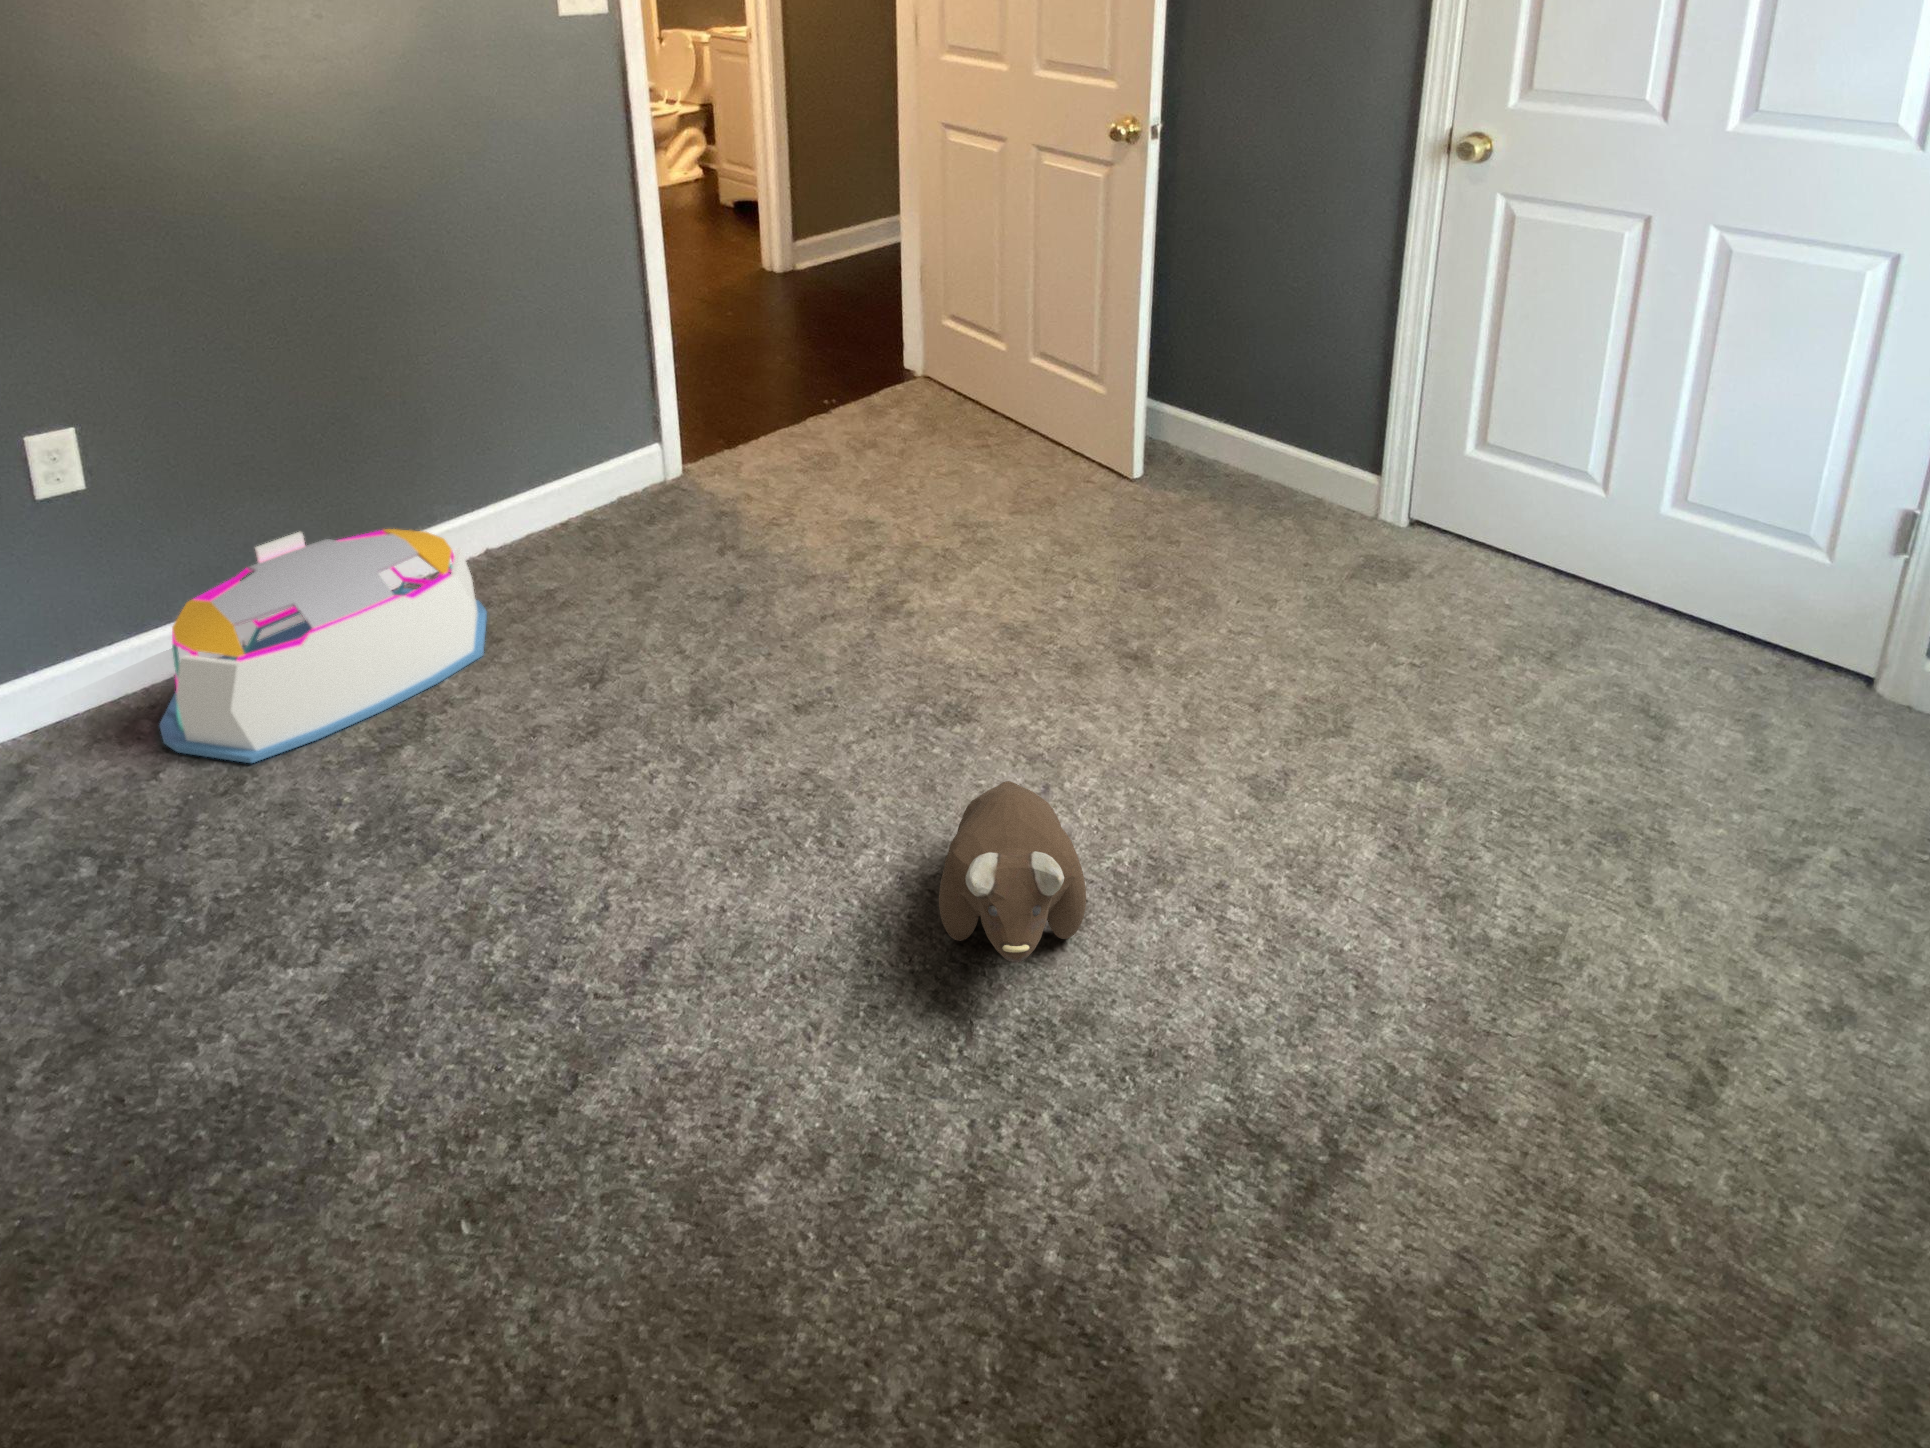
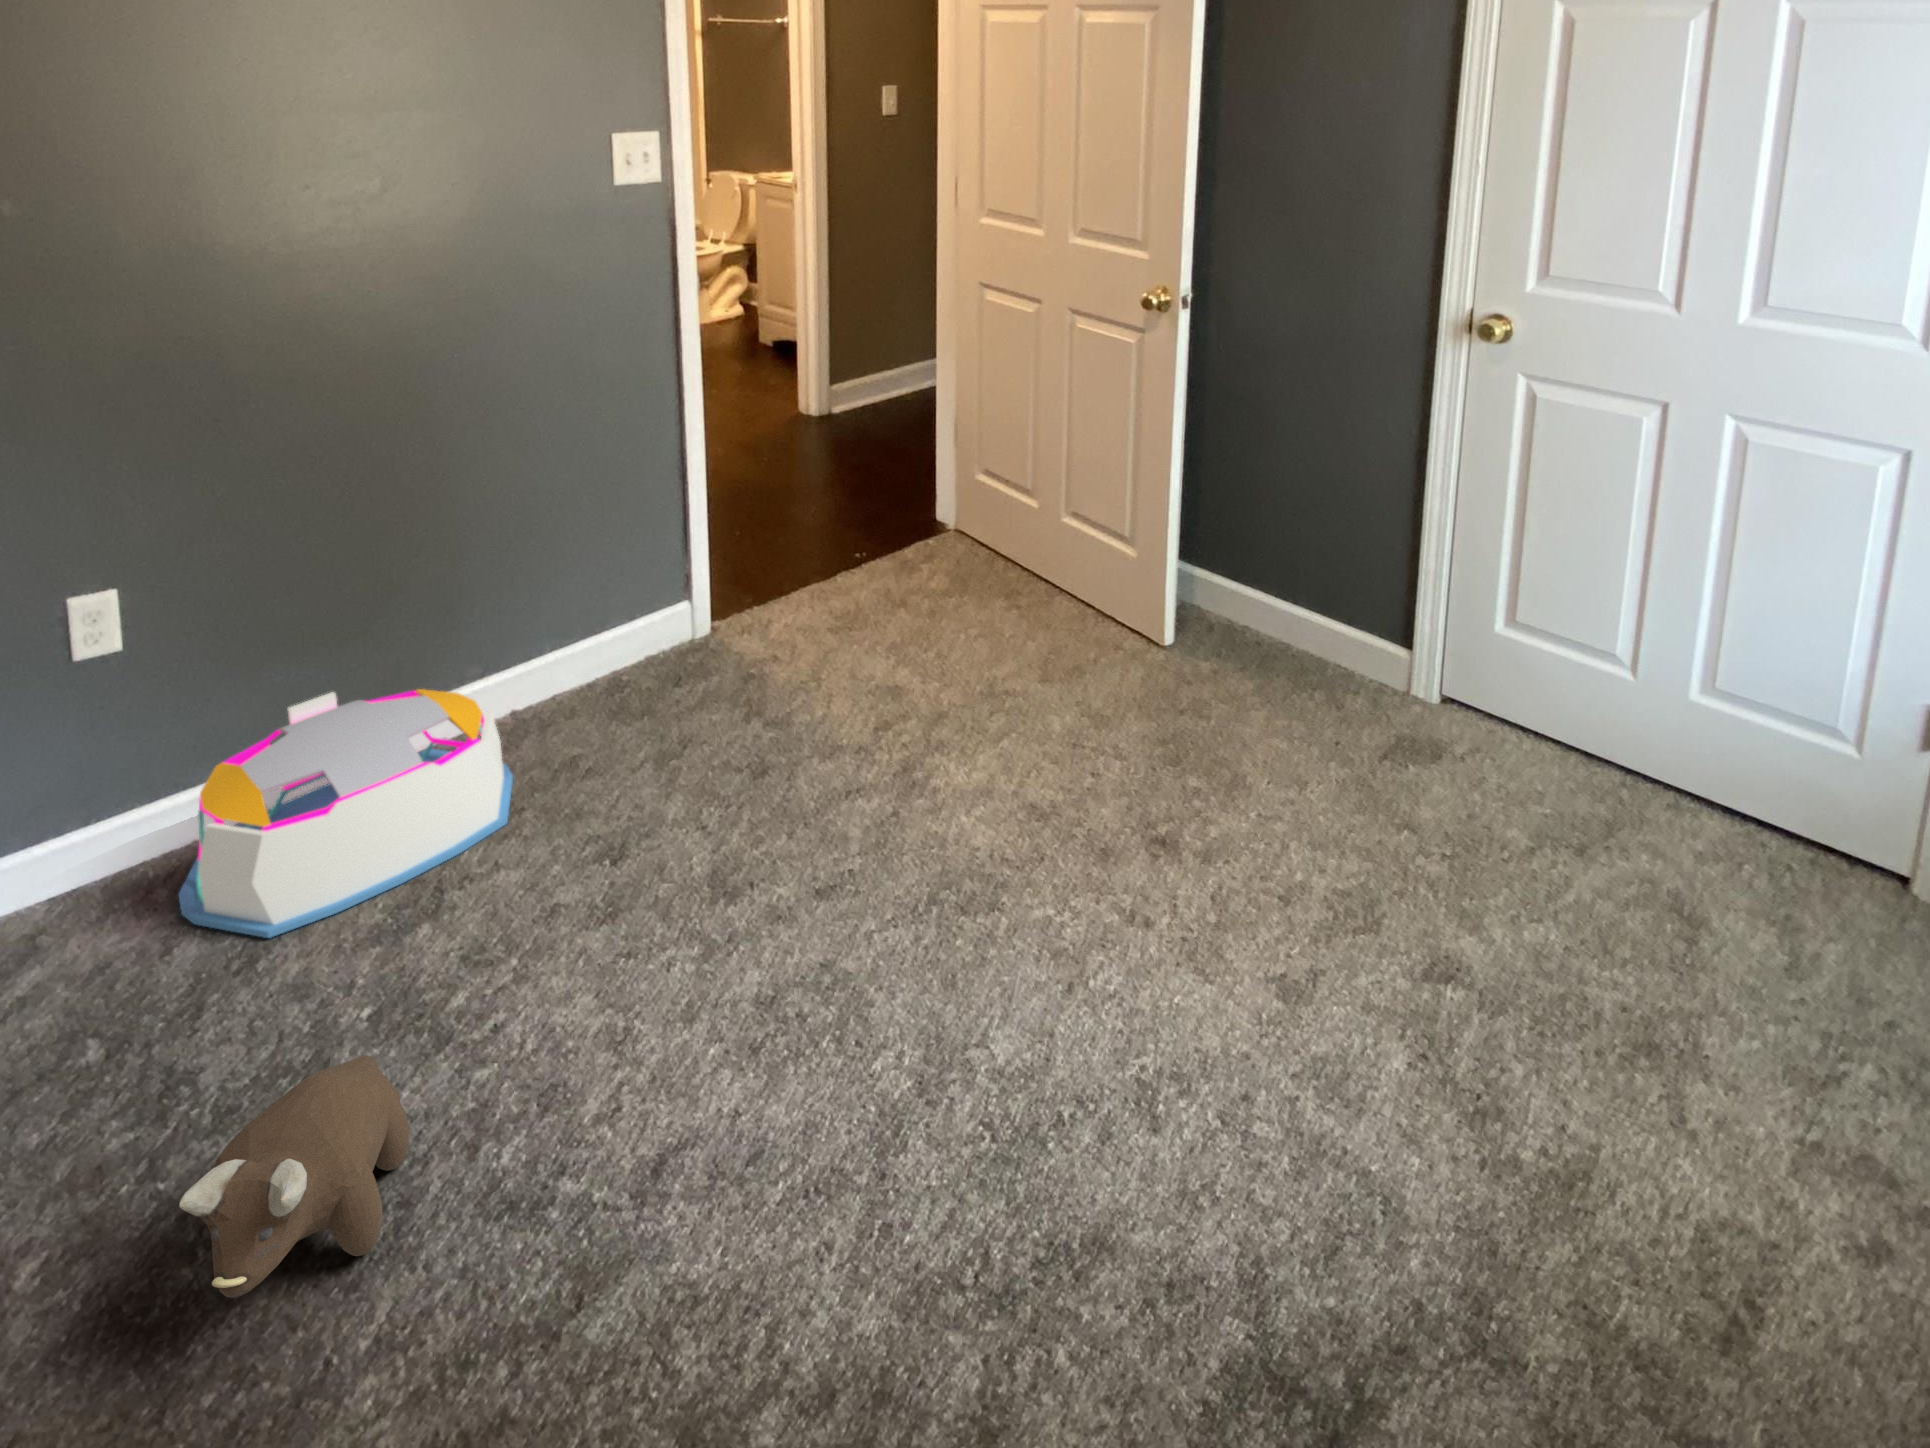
plush toy: present [939,781,1086,962] -> present [179,1055,409,1298]

